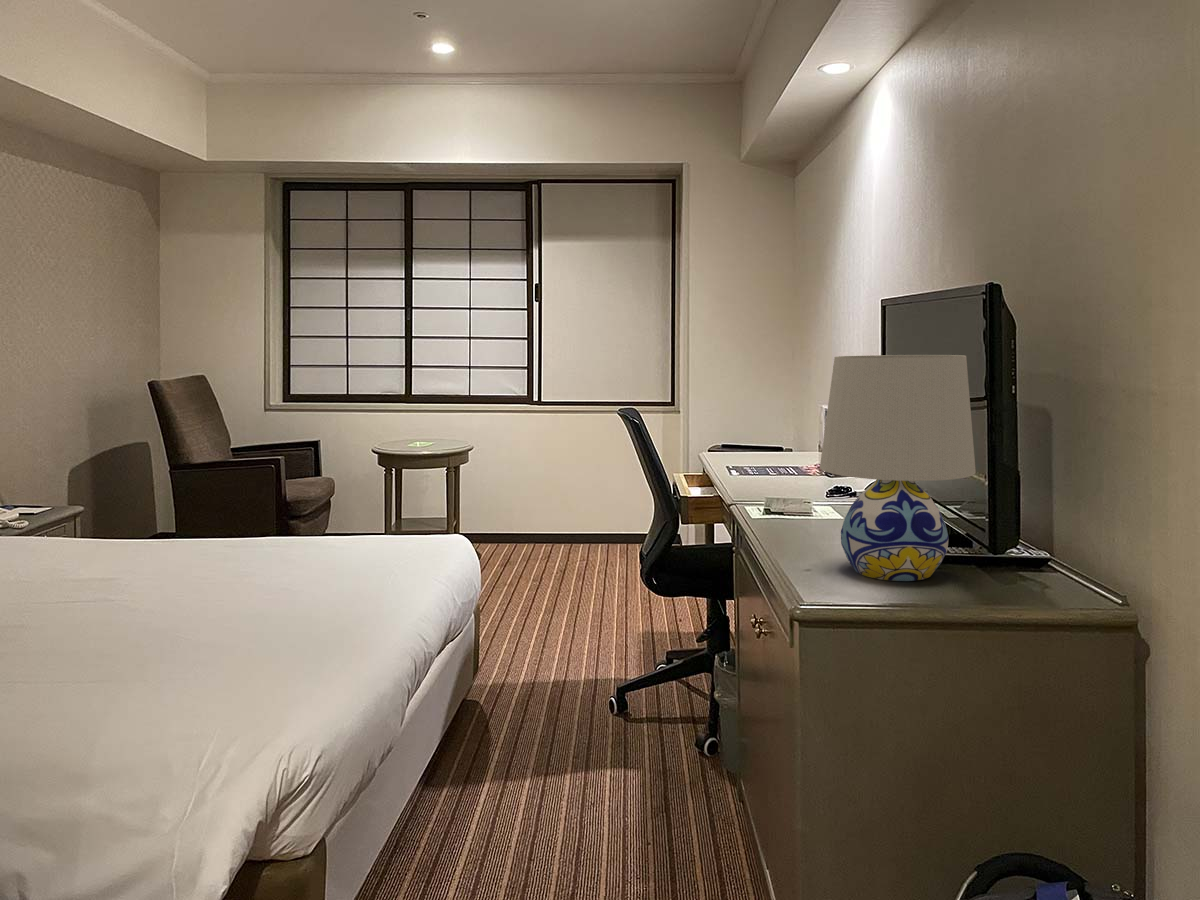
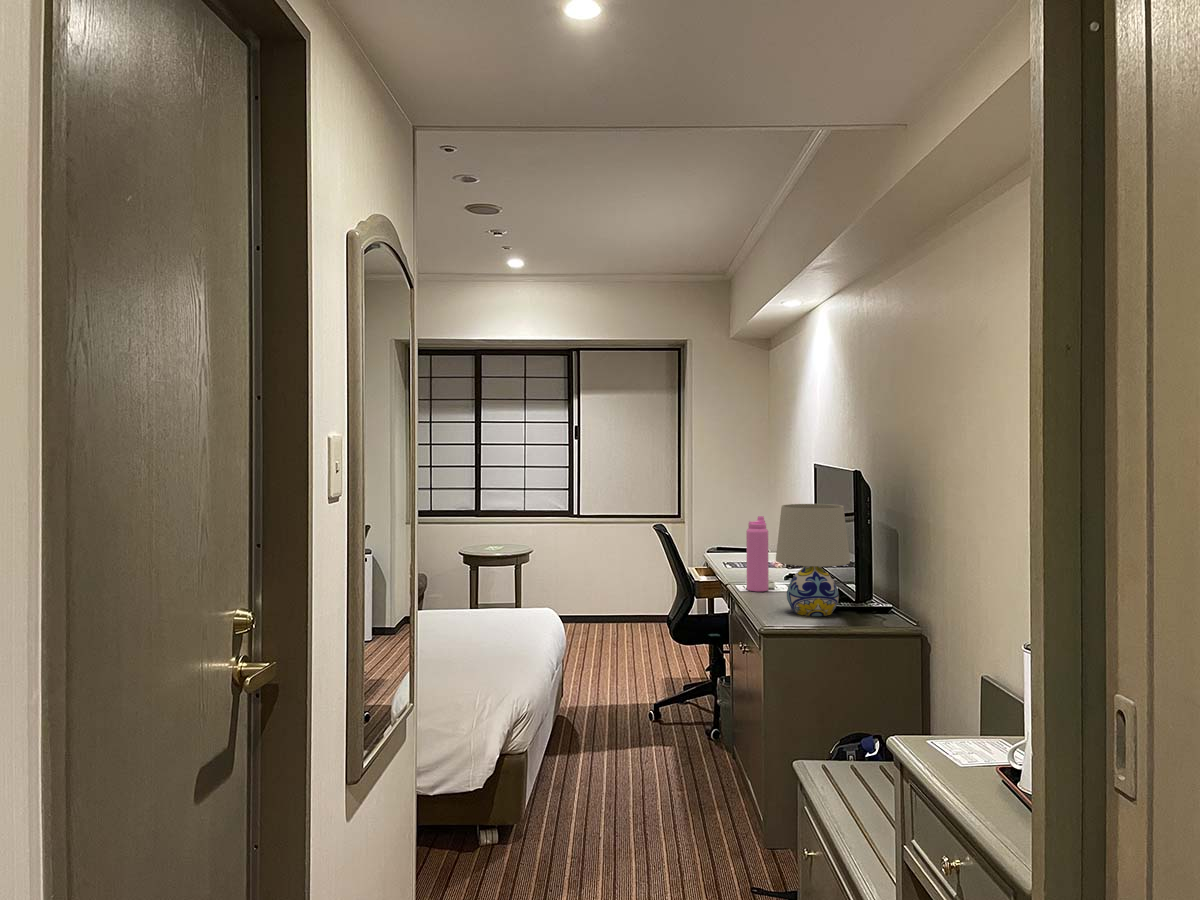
water bottle: none [763,387,803,522] -> present [746,516,769,592]

